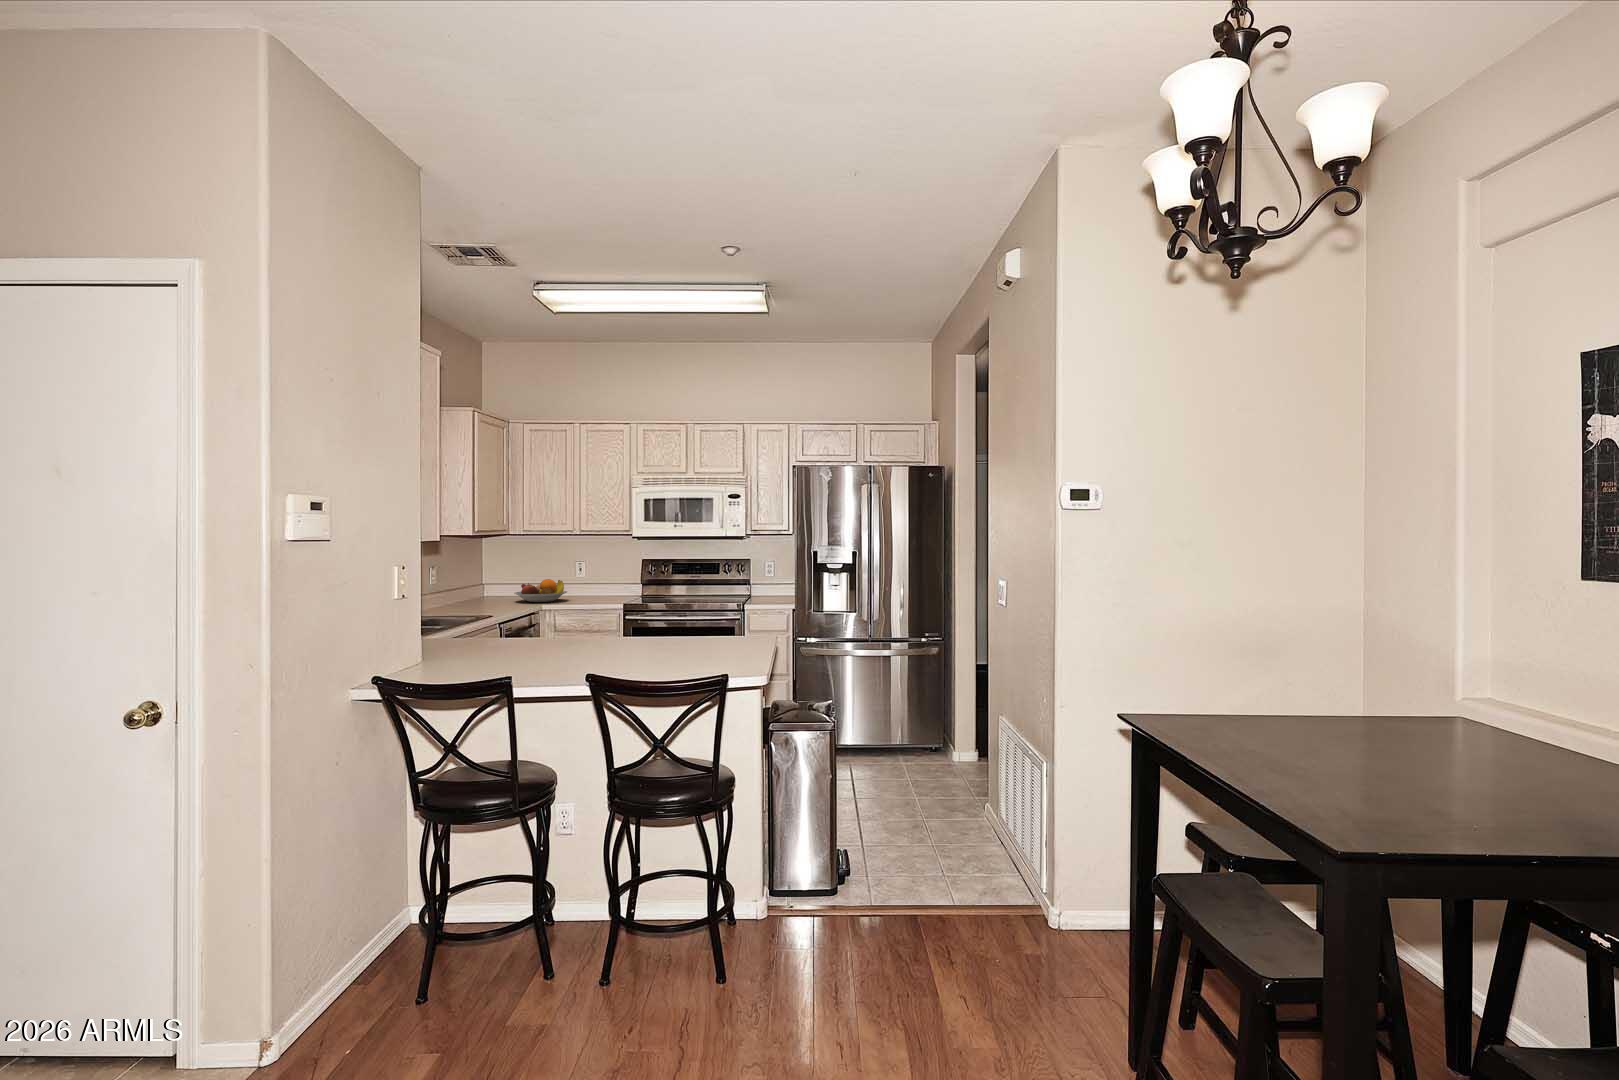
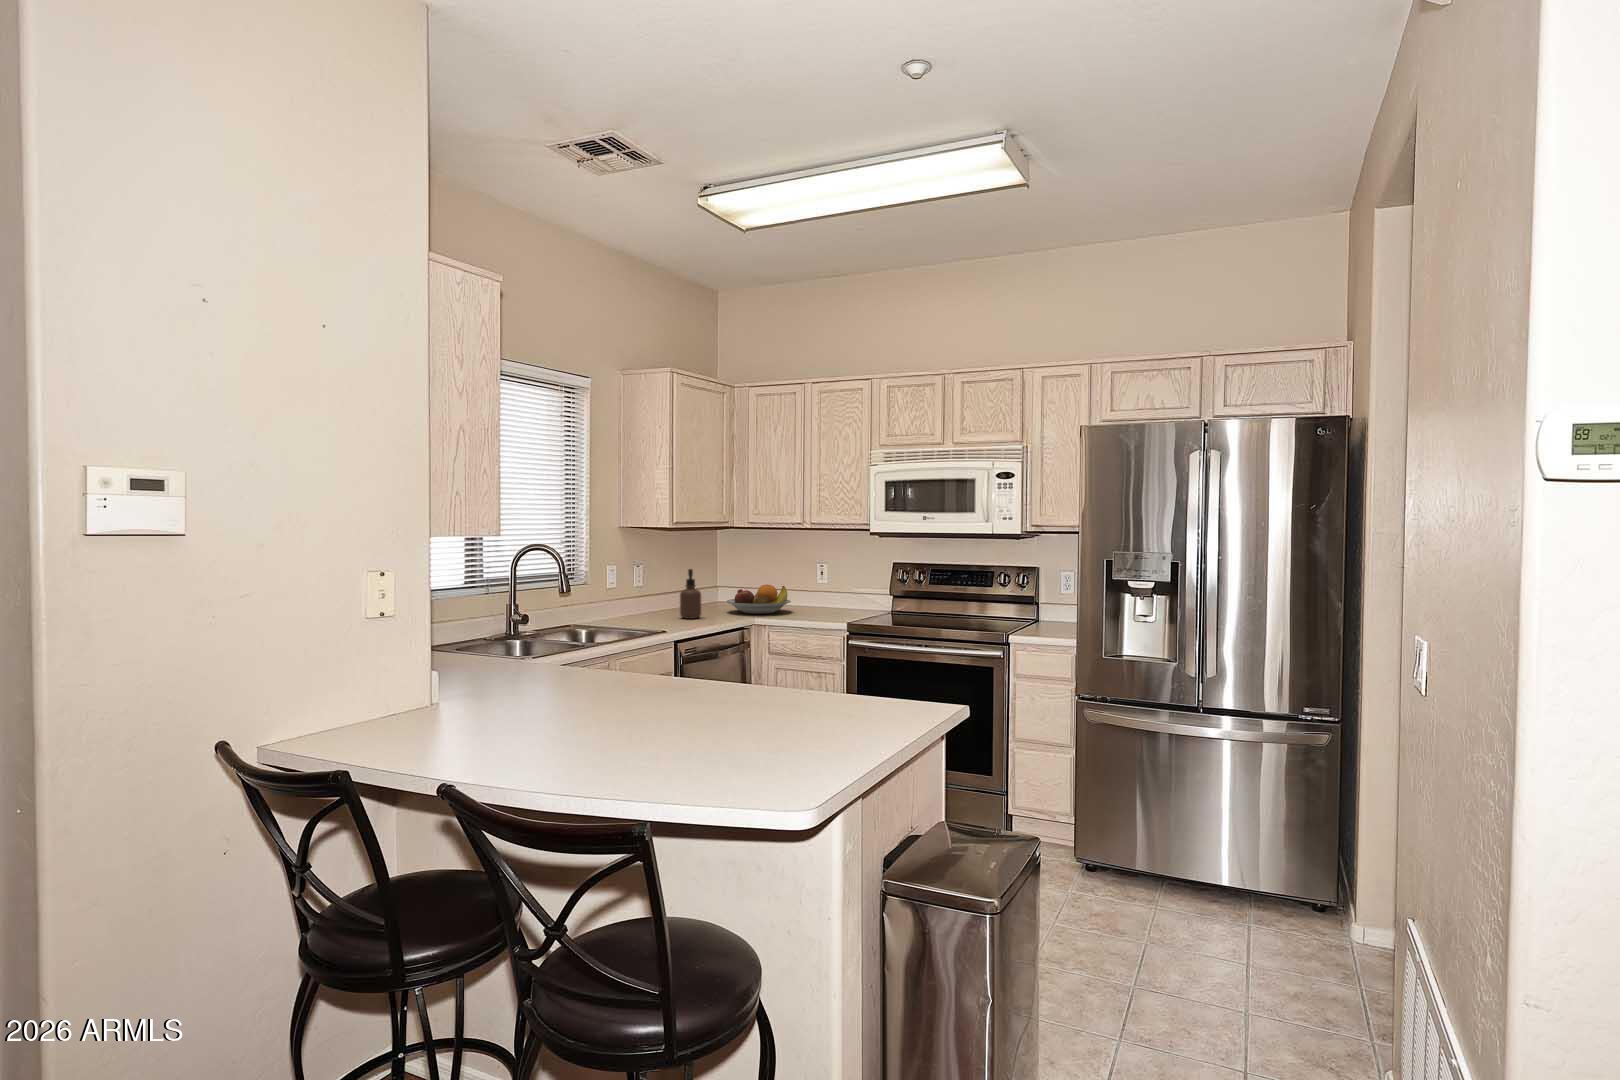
soap dispenser: none [484,568,502,608] -> present [680,569,701,619]

